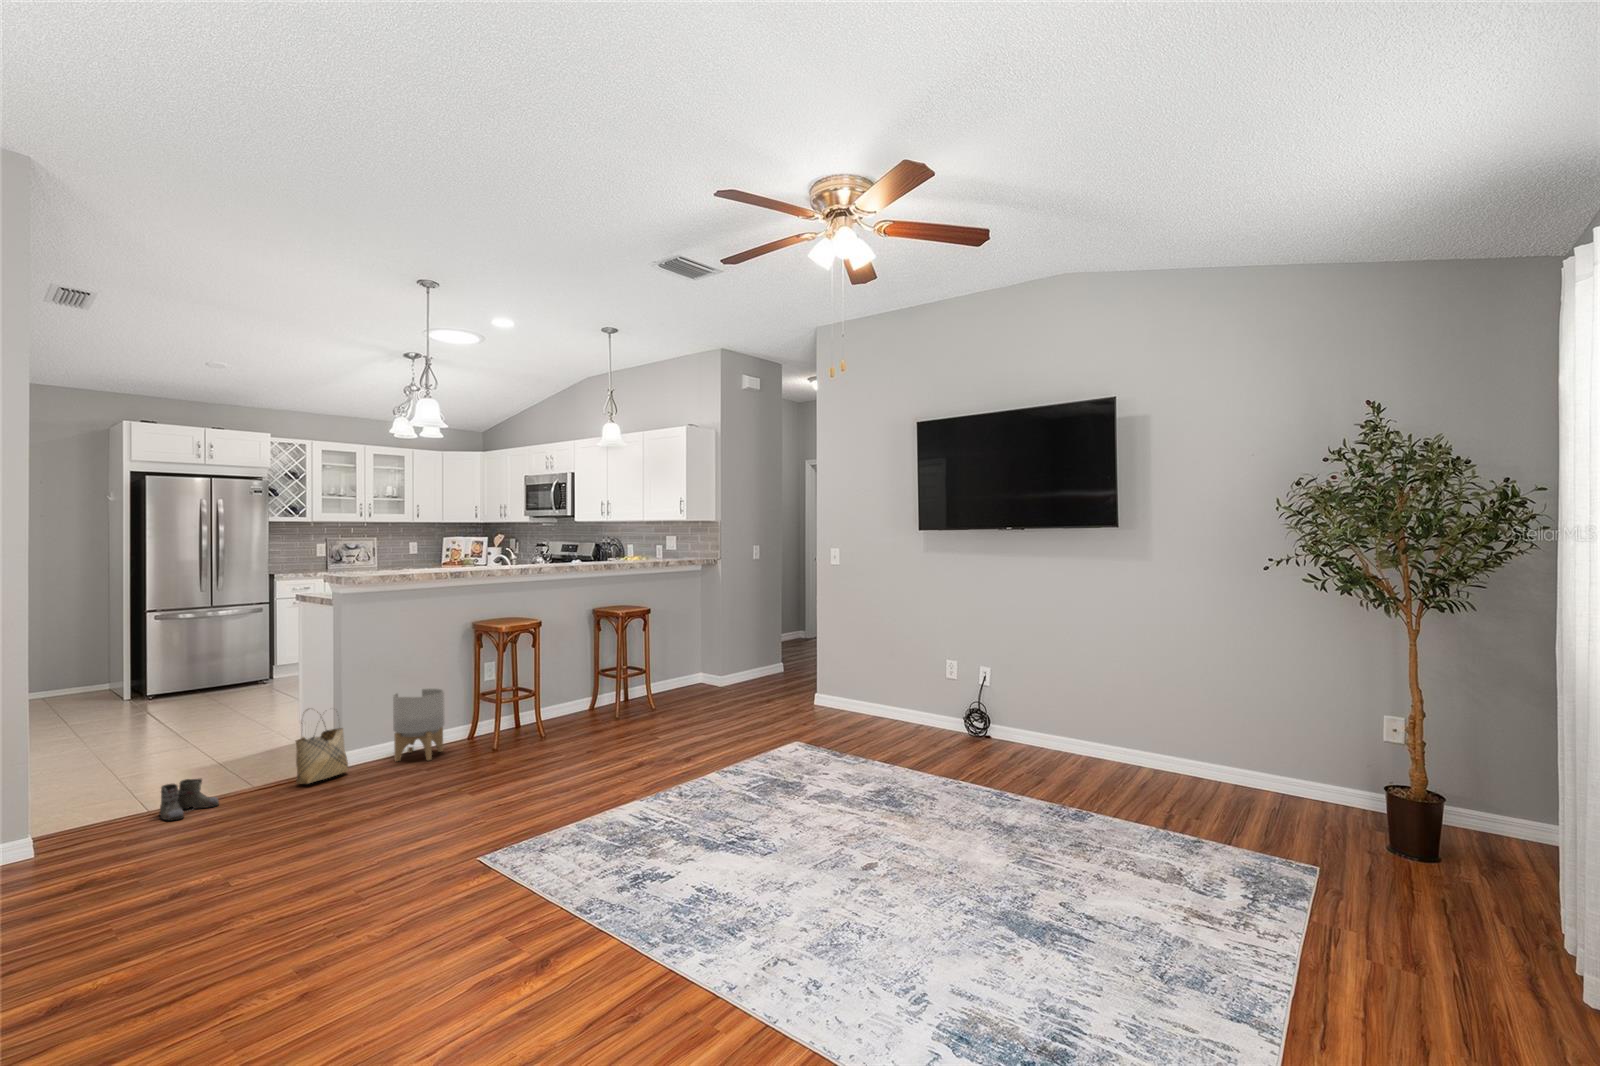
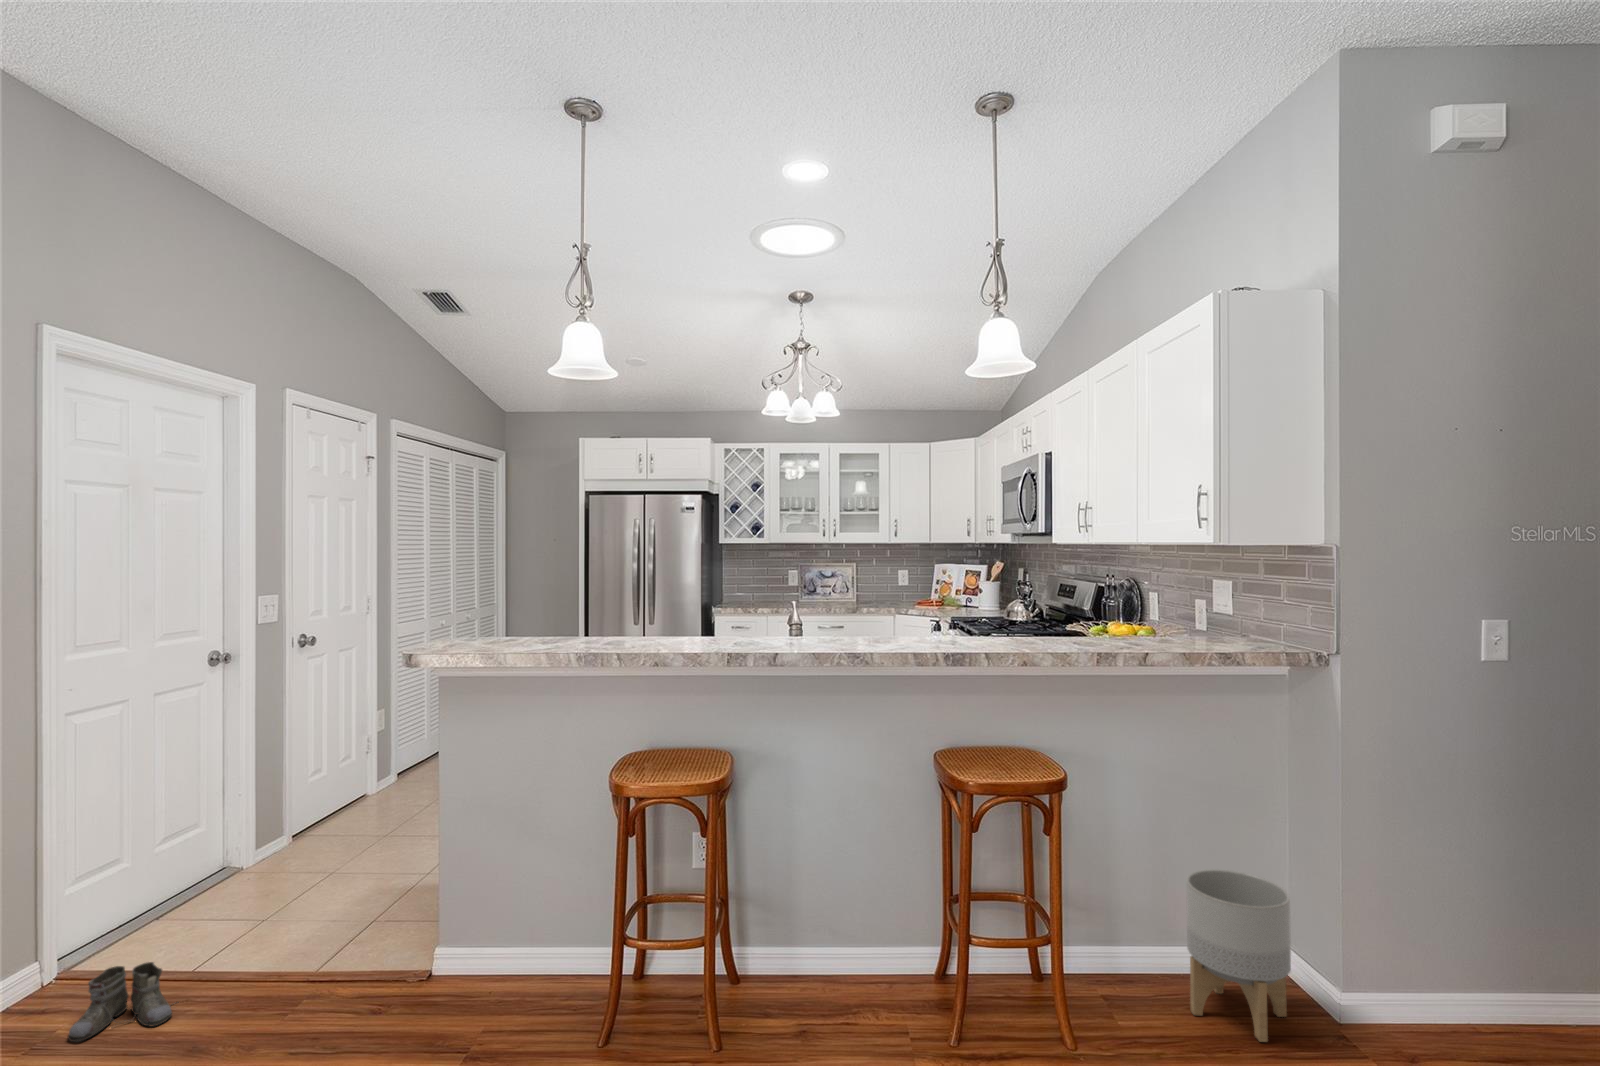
planter: present [393,688,445,761] -> present [1186,869,1291,1042]
woven basket: present [296,711,348,784] -> none [271,879,380,1029]

